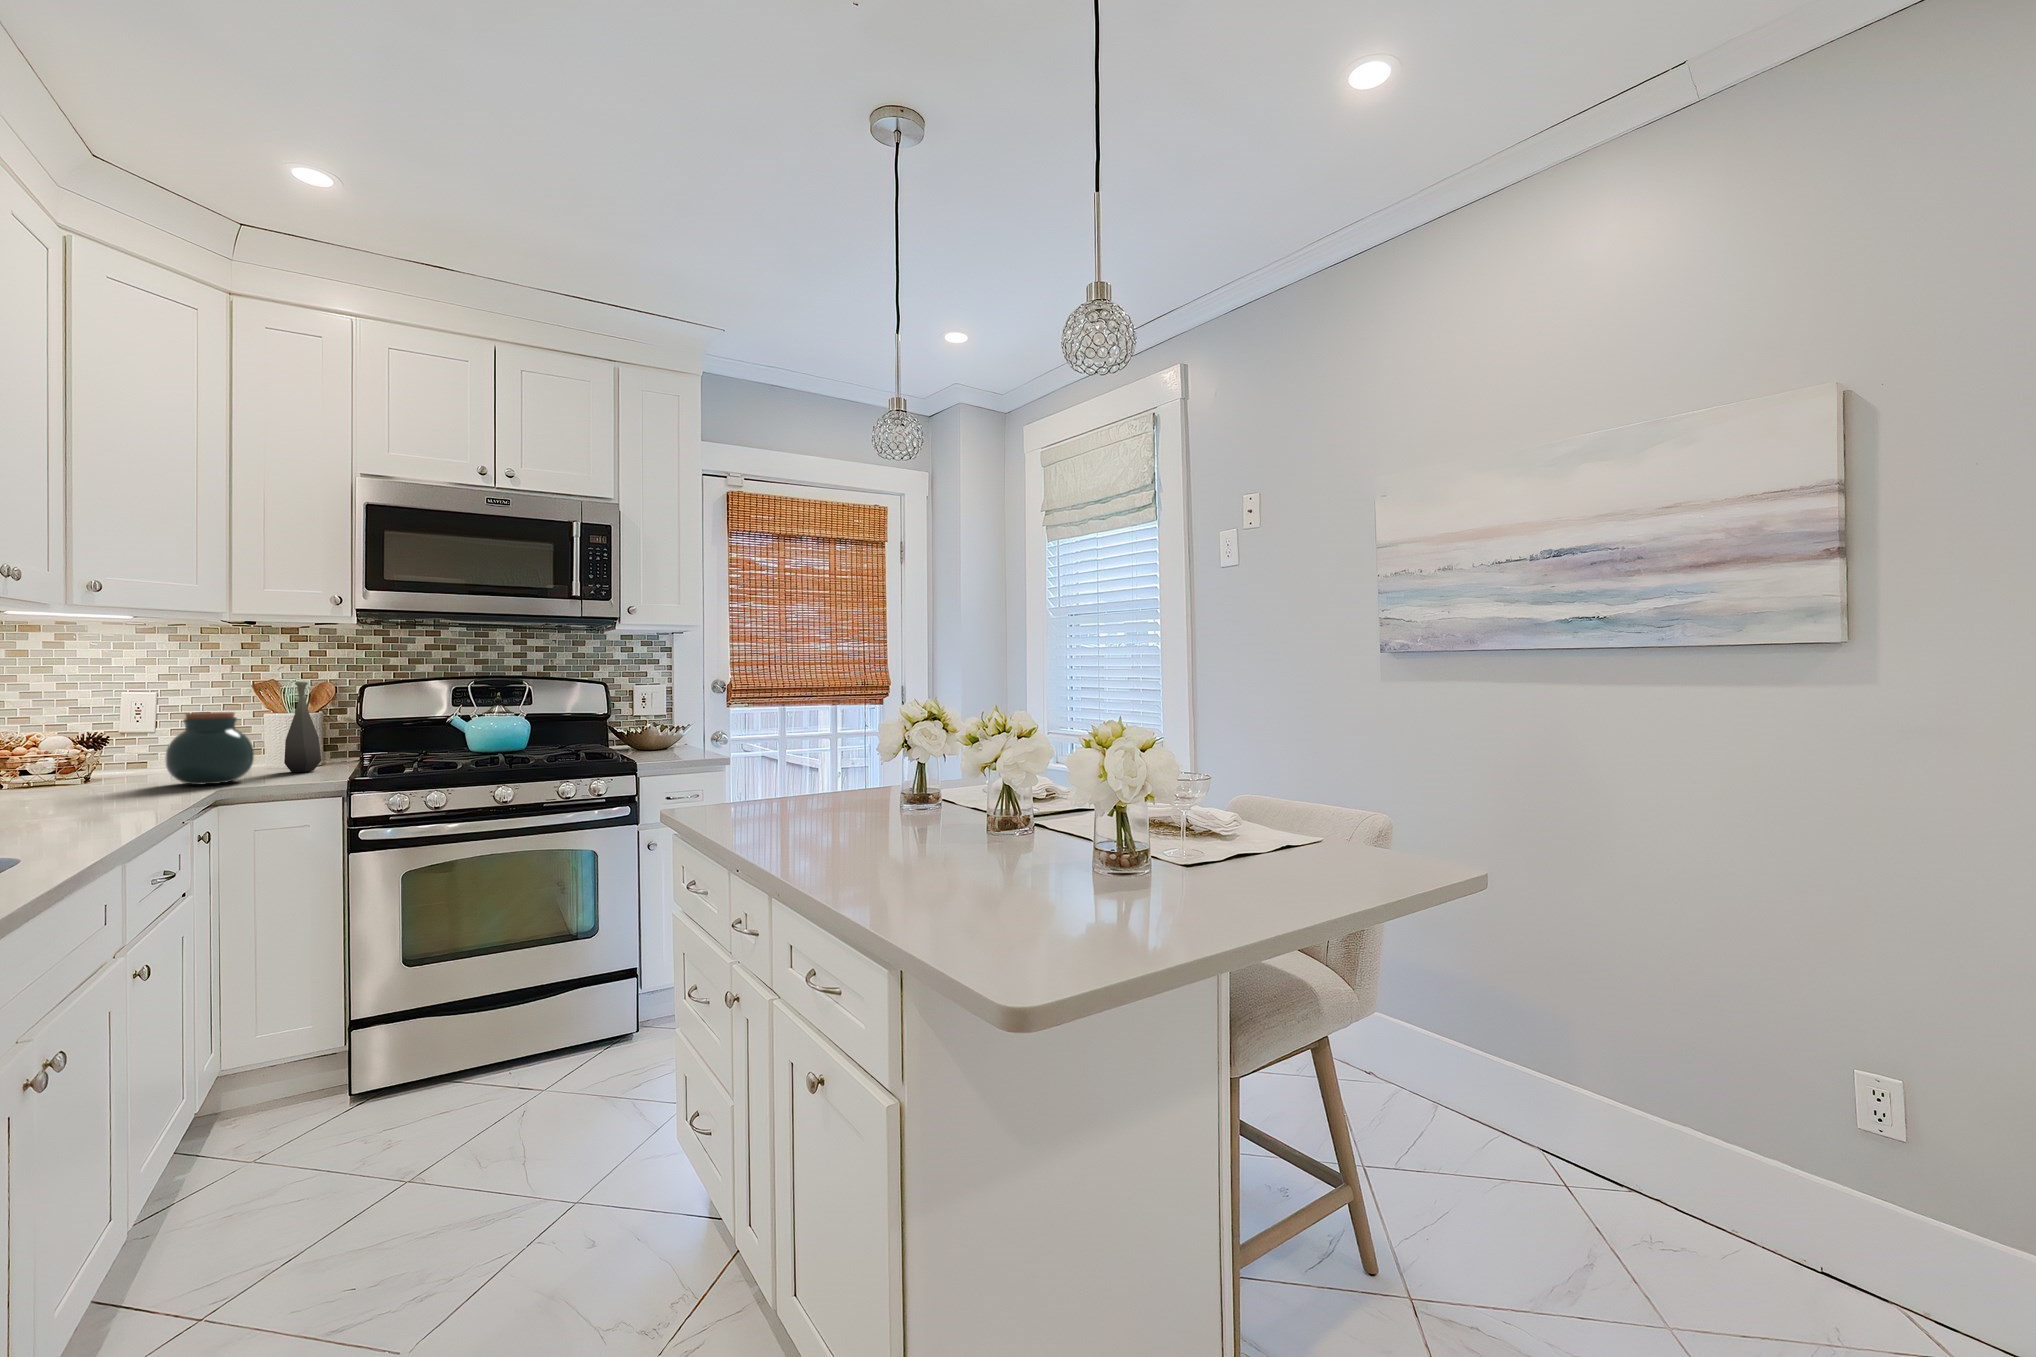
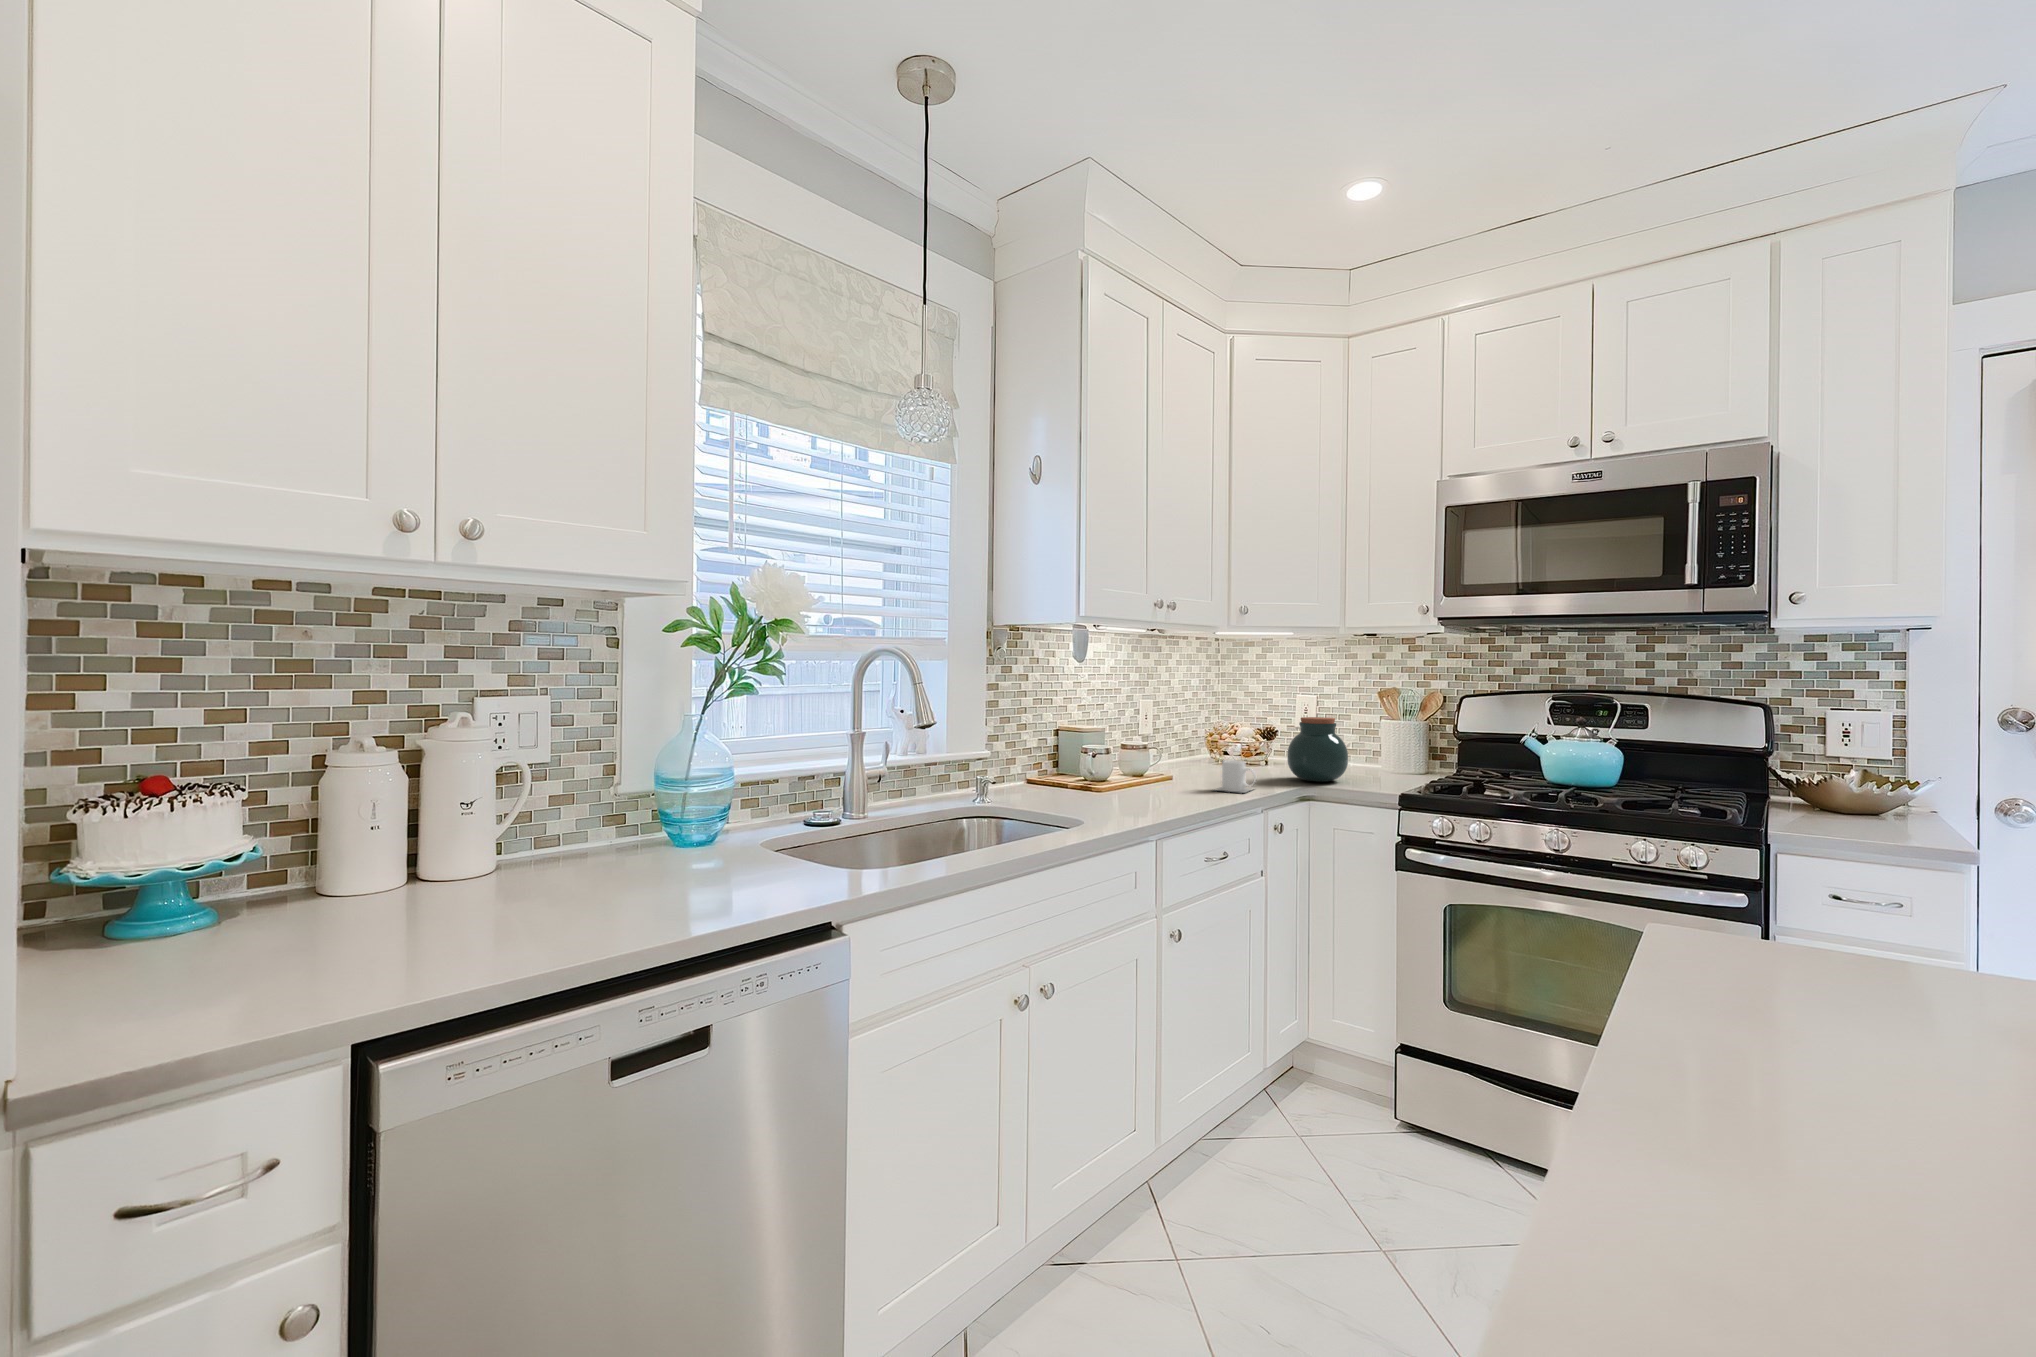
bottle: present [284,682,321,772] -> none [1380,692,1412,780]
mug: none [83,767,155,808] -> present [1216,760,1256,793]

